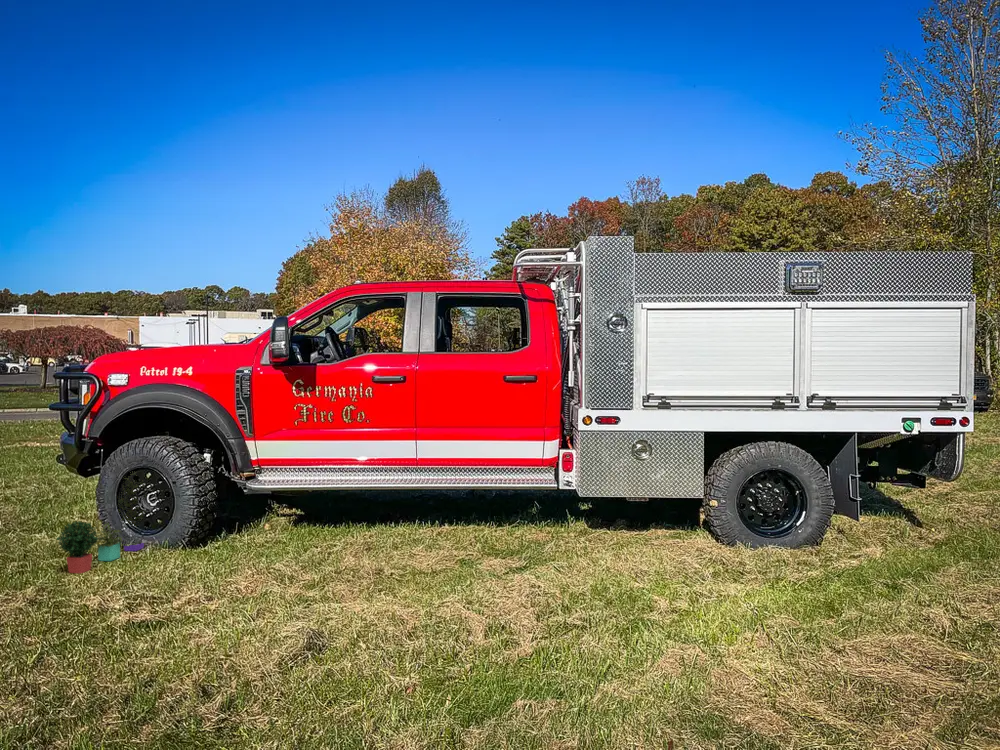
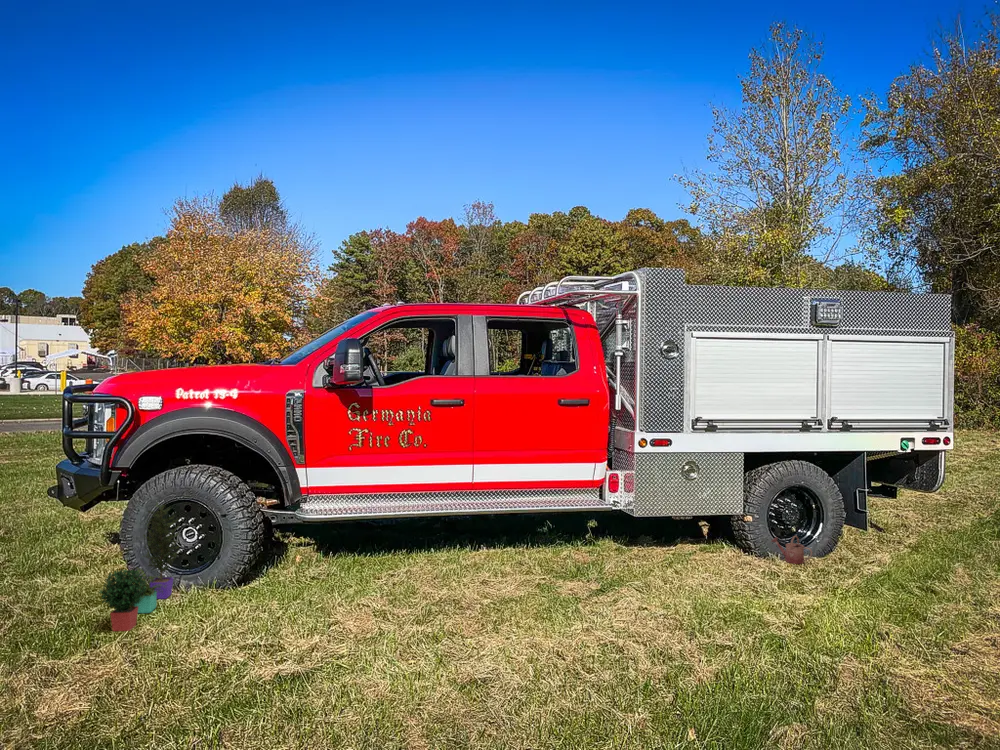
watering can: none [742,523,780,554] -> present [772,535,812,564]

